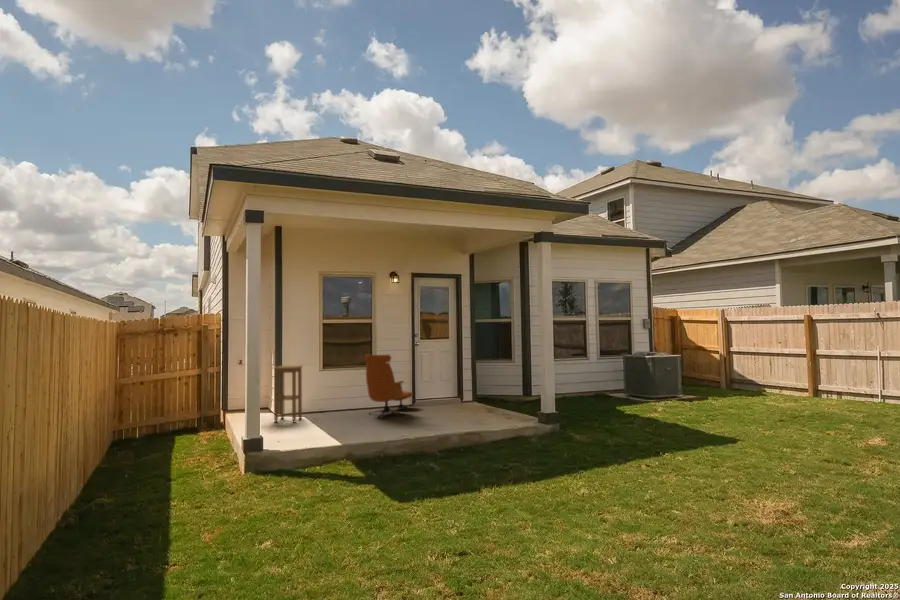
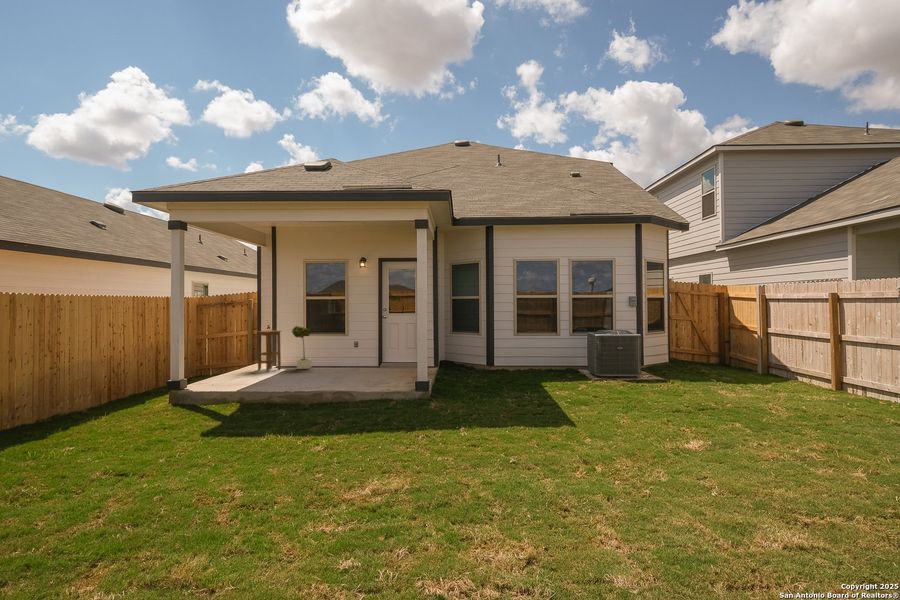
lounge chair: present [365,354,413,417] -> none [313,324,371,373]
potted tree: none [314,358,340,417] -> present [292,326,312,369]

